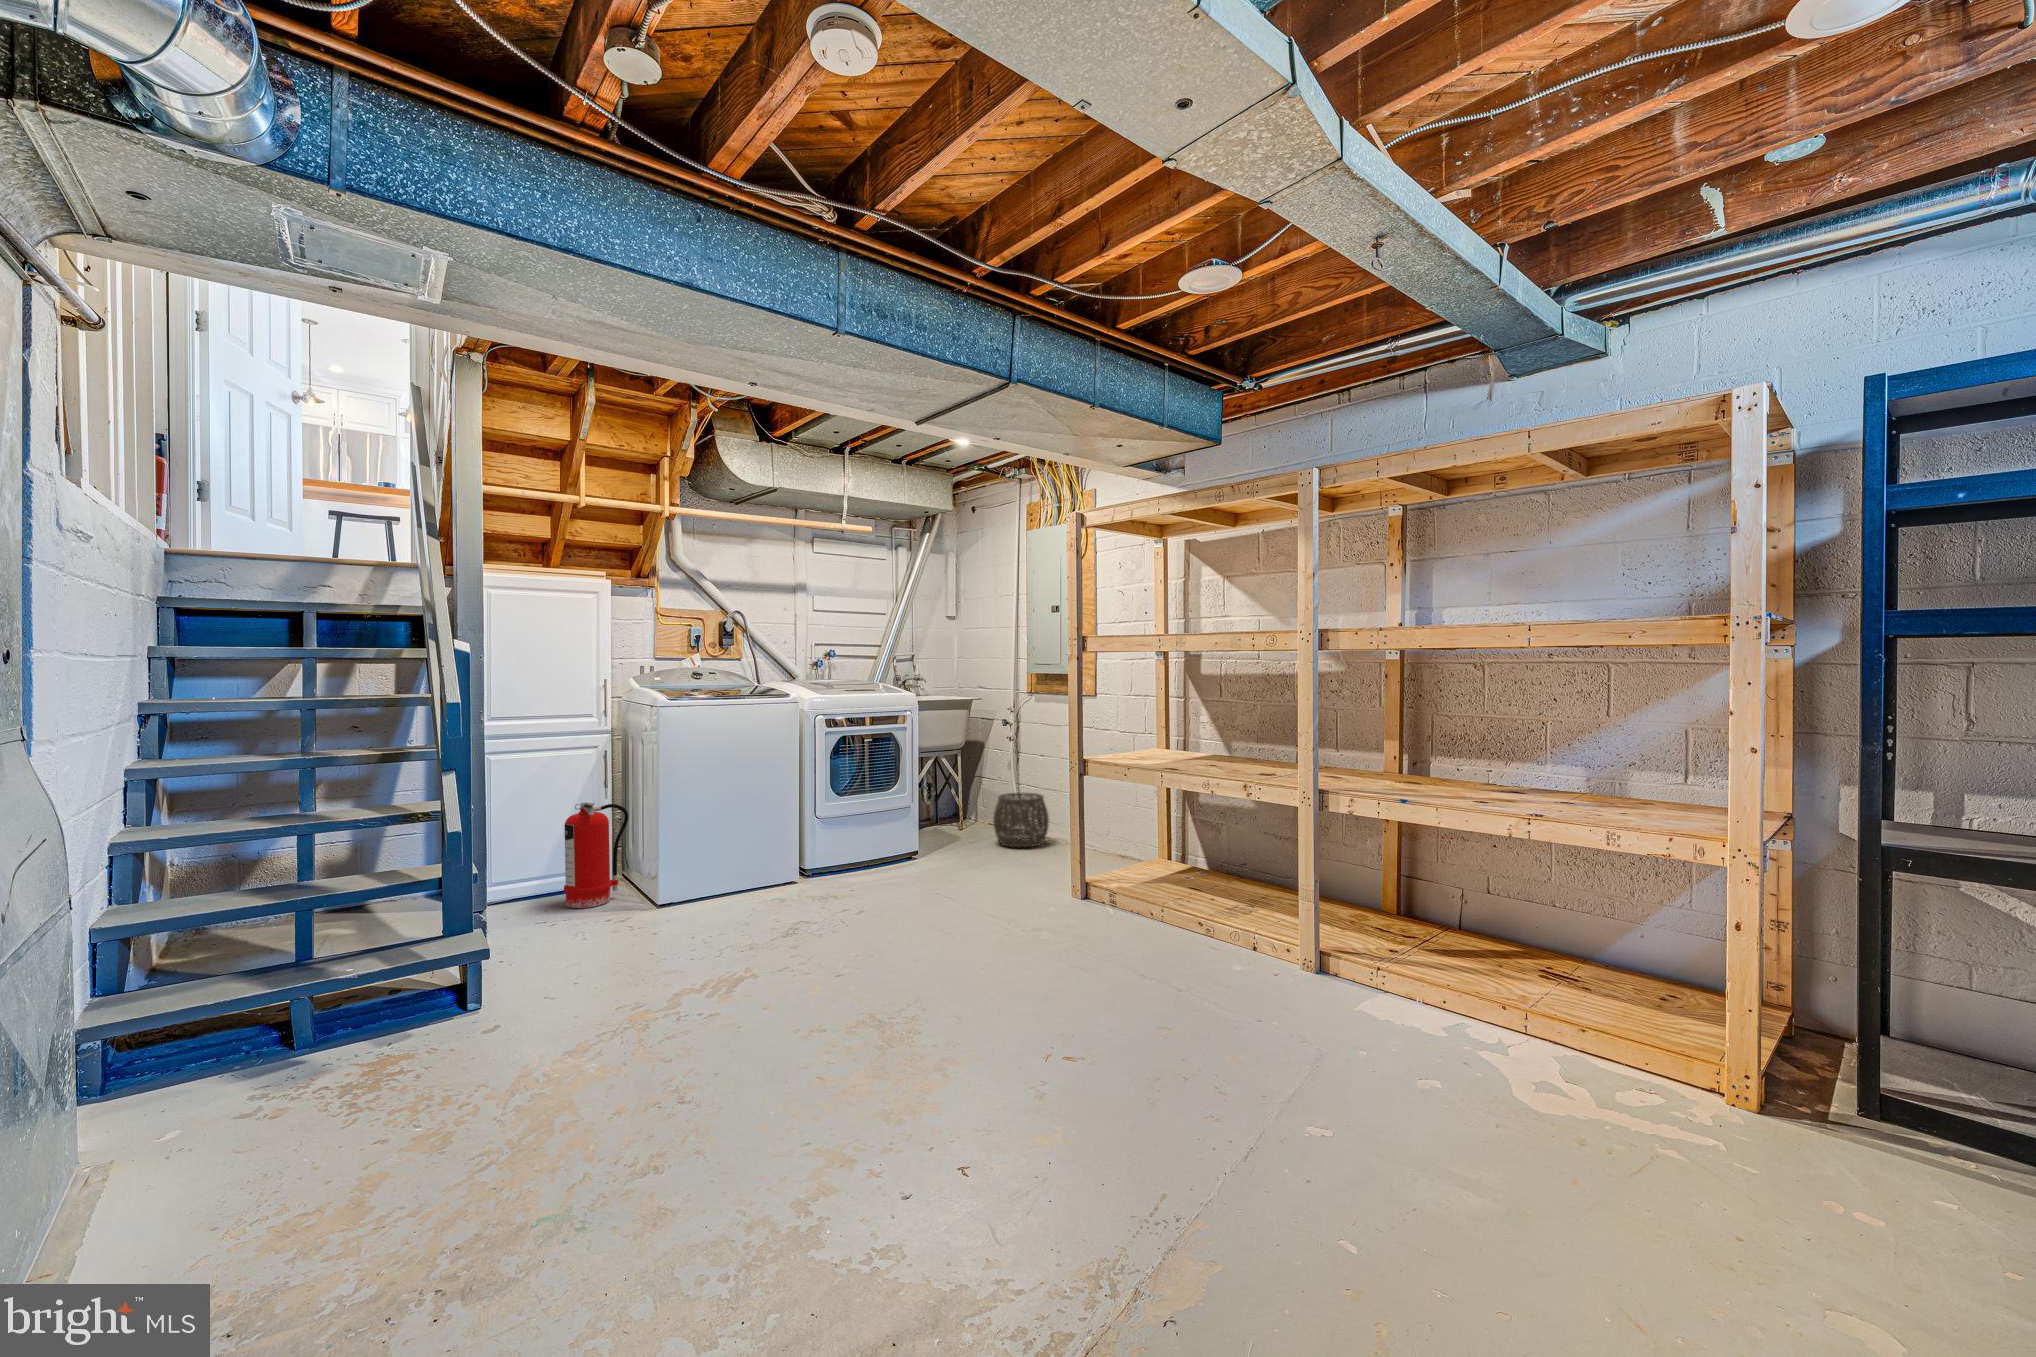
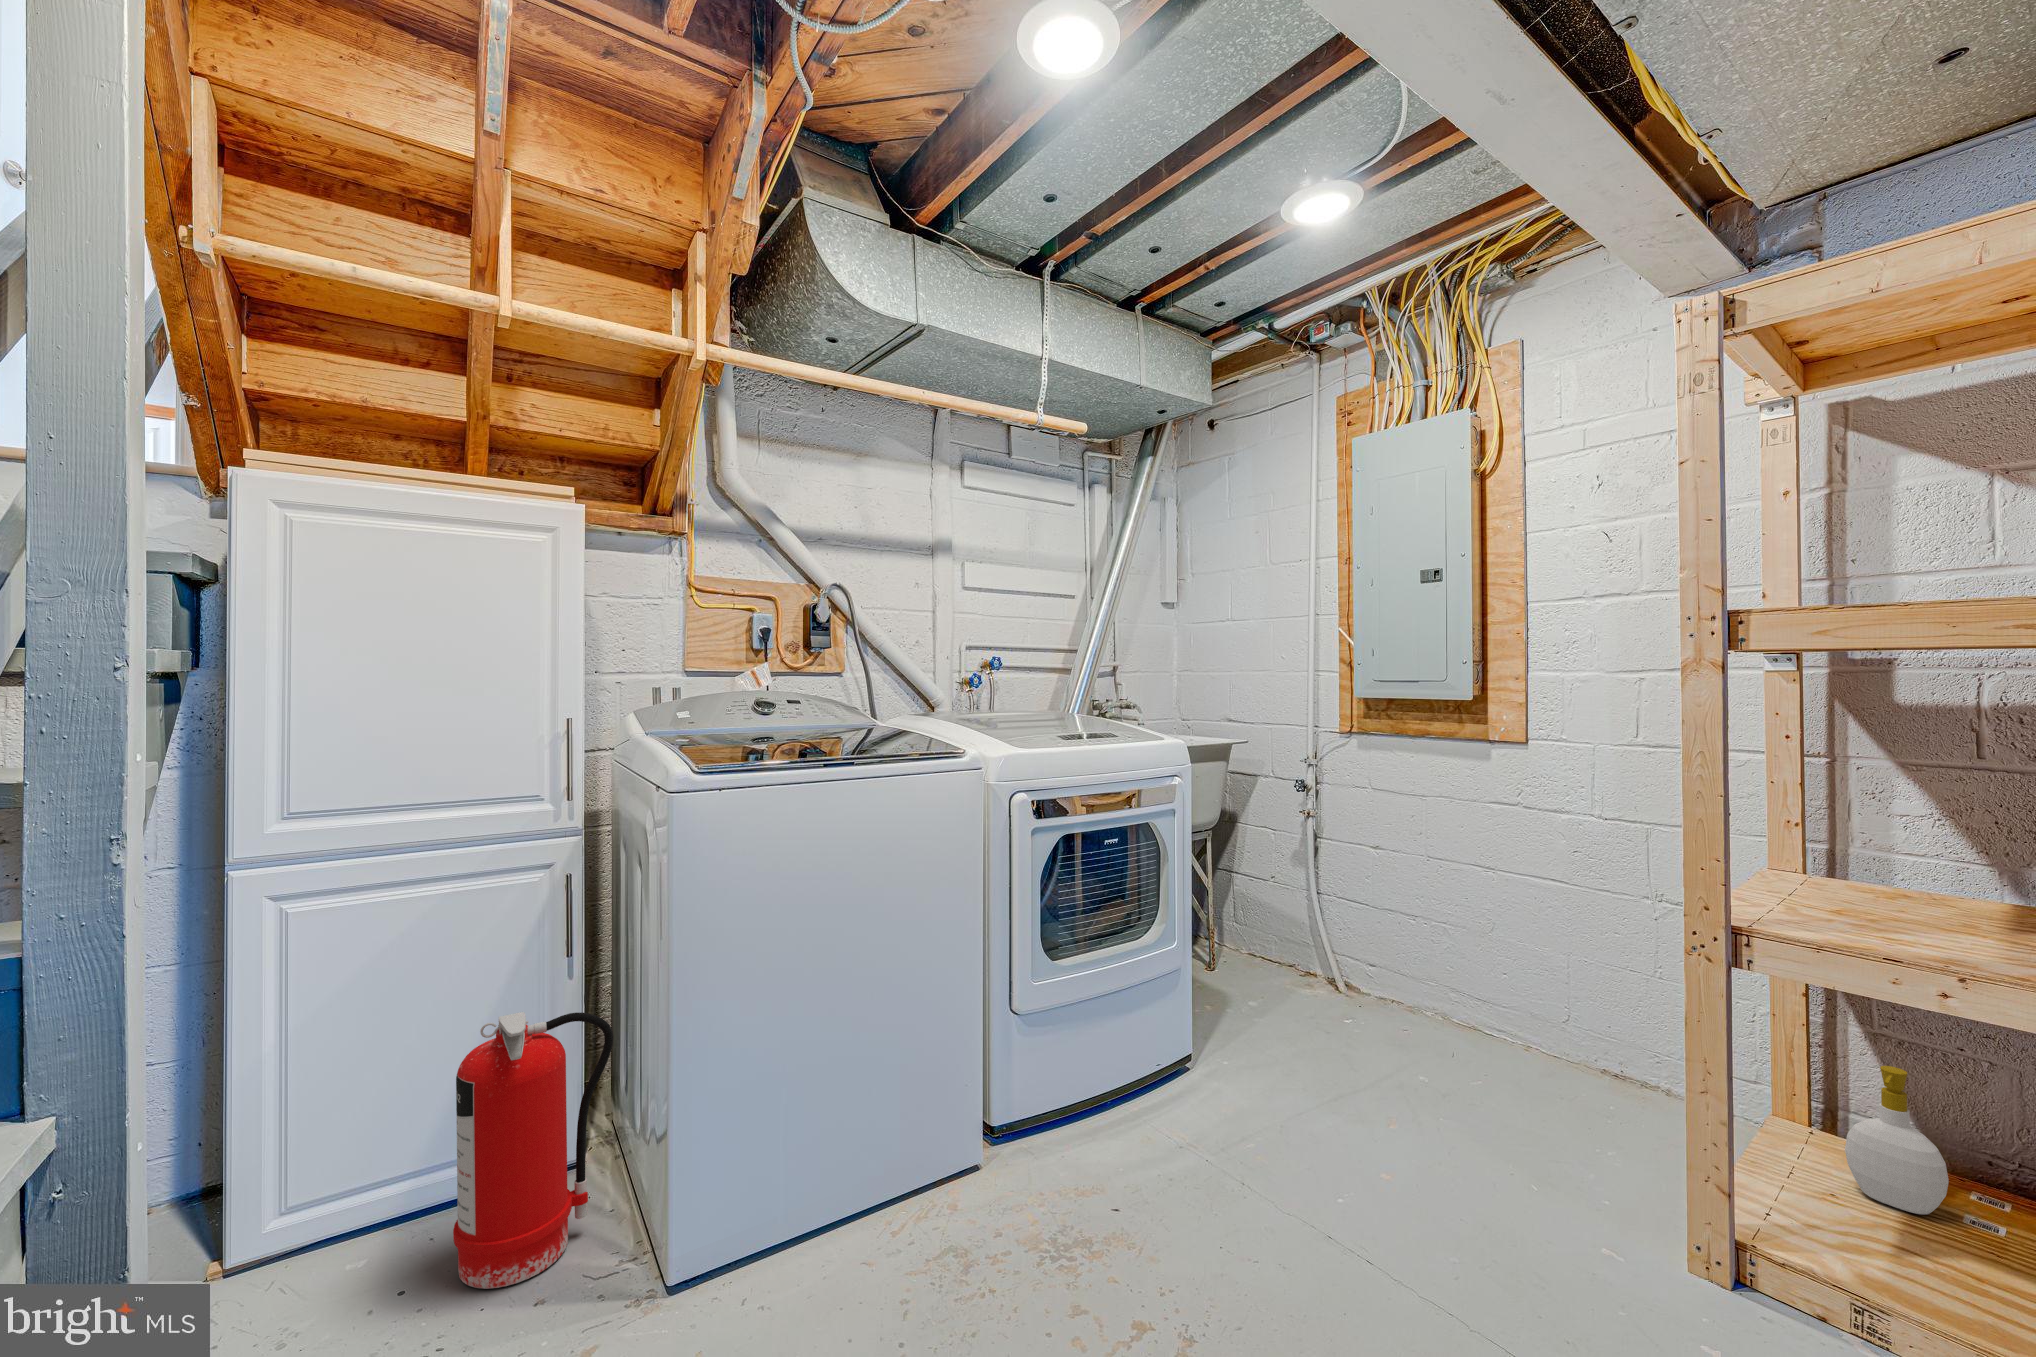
woven basket: present [993,793,1049,848] -> none [1311,921,1429,1041]
soap bottle: none [1136,816,1161,870] -> present [1845,1066,1949,1214]

